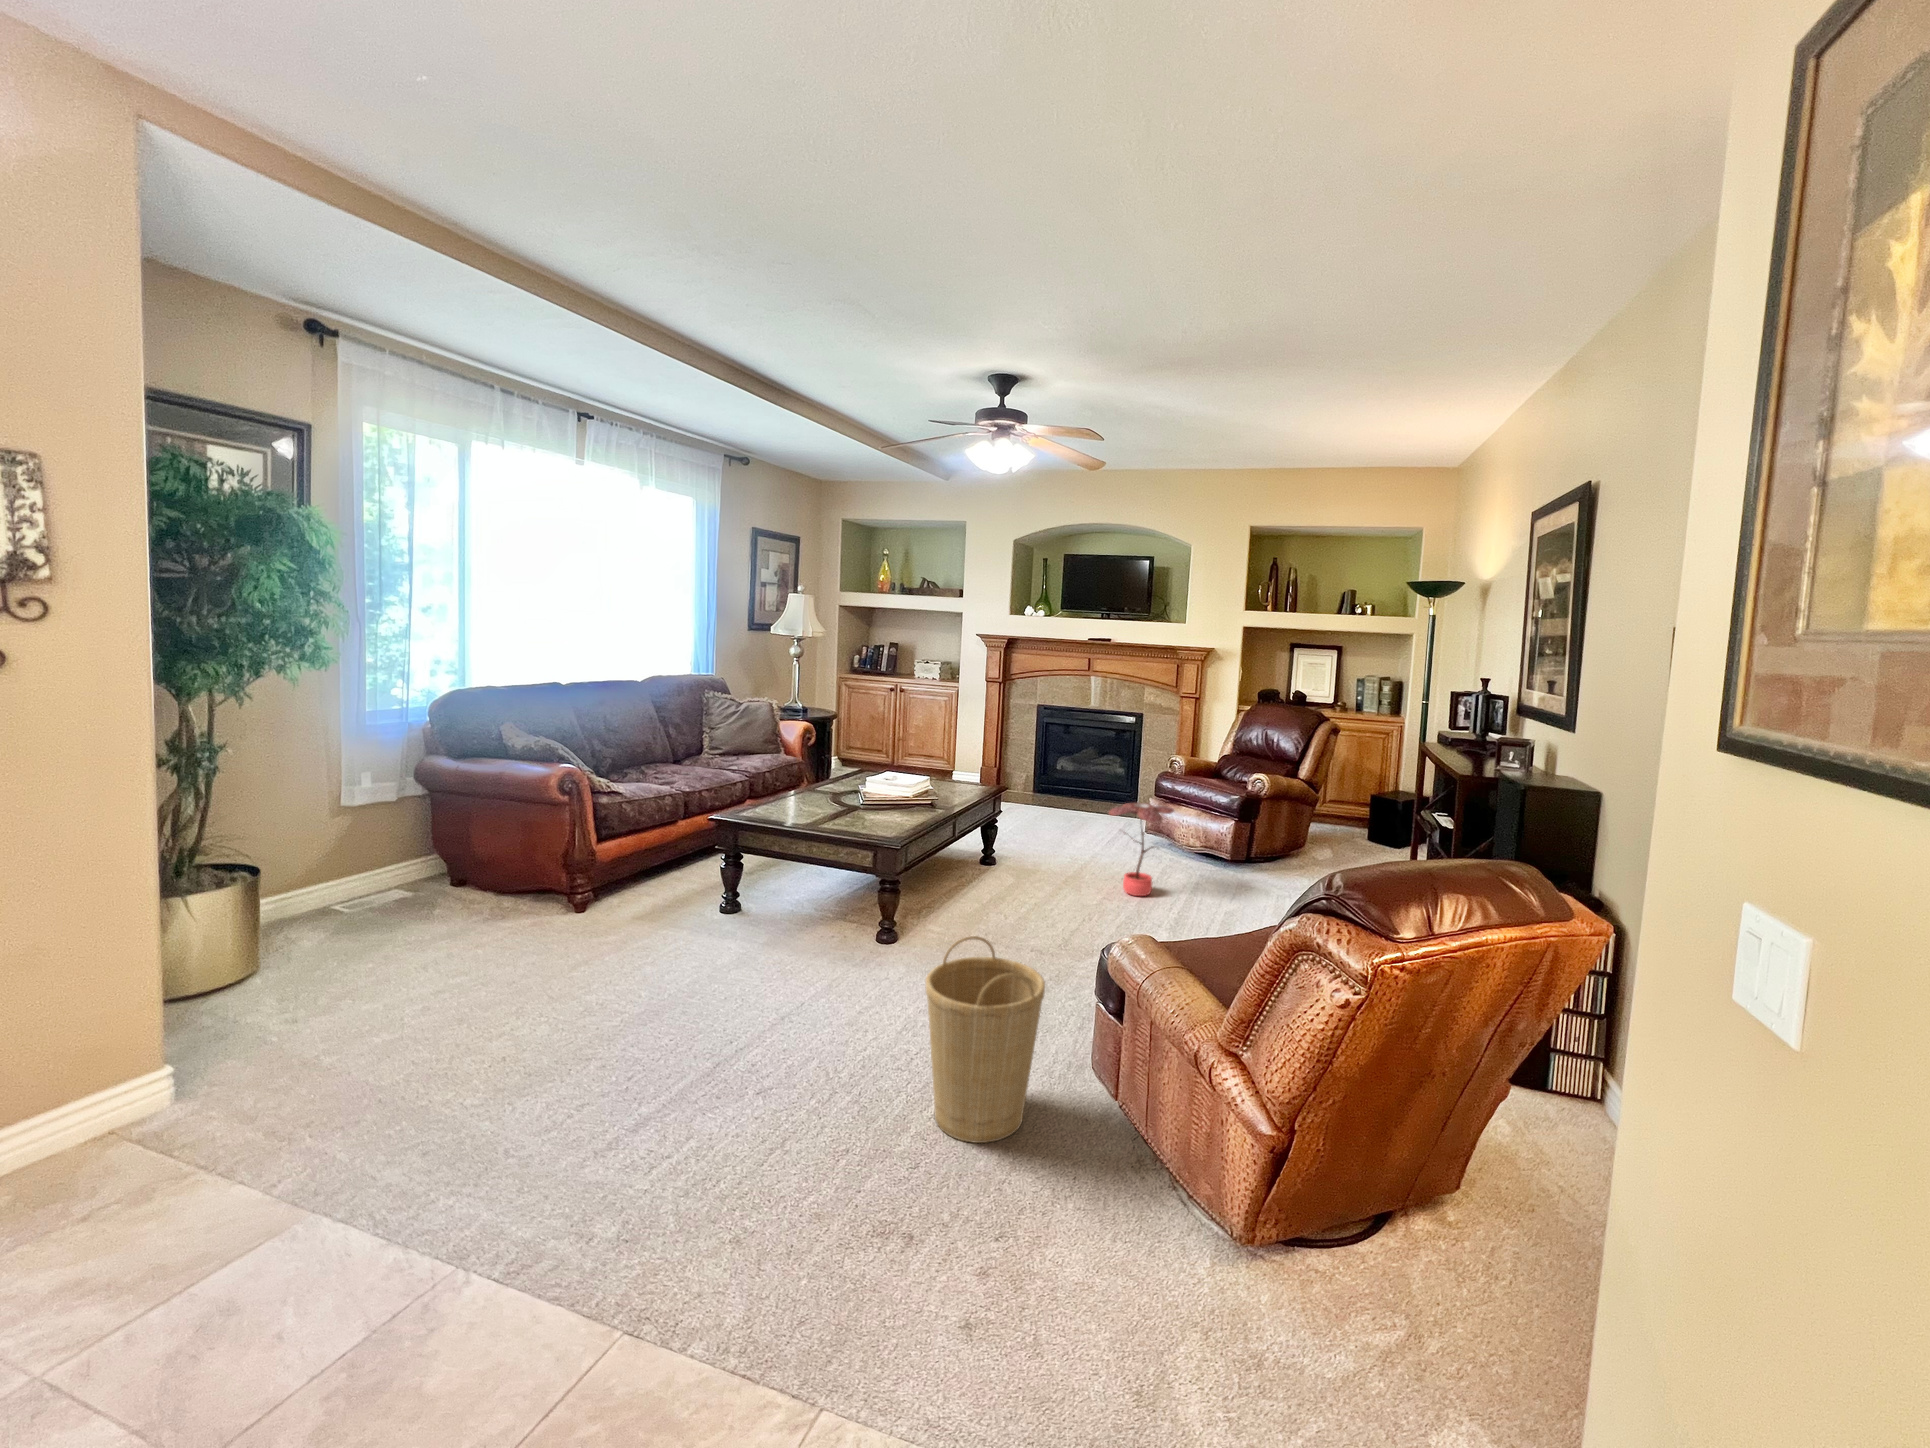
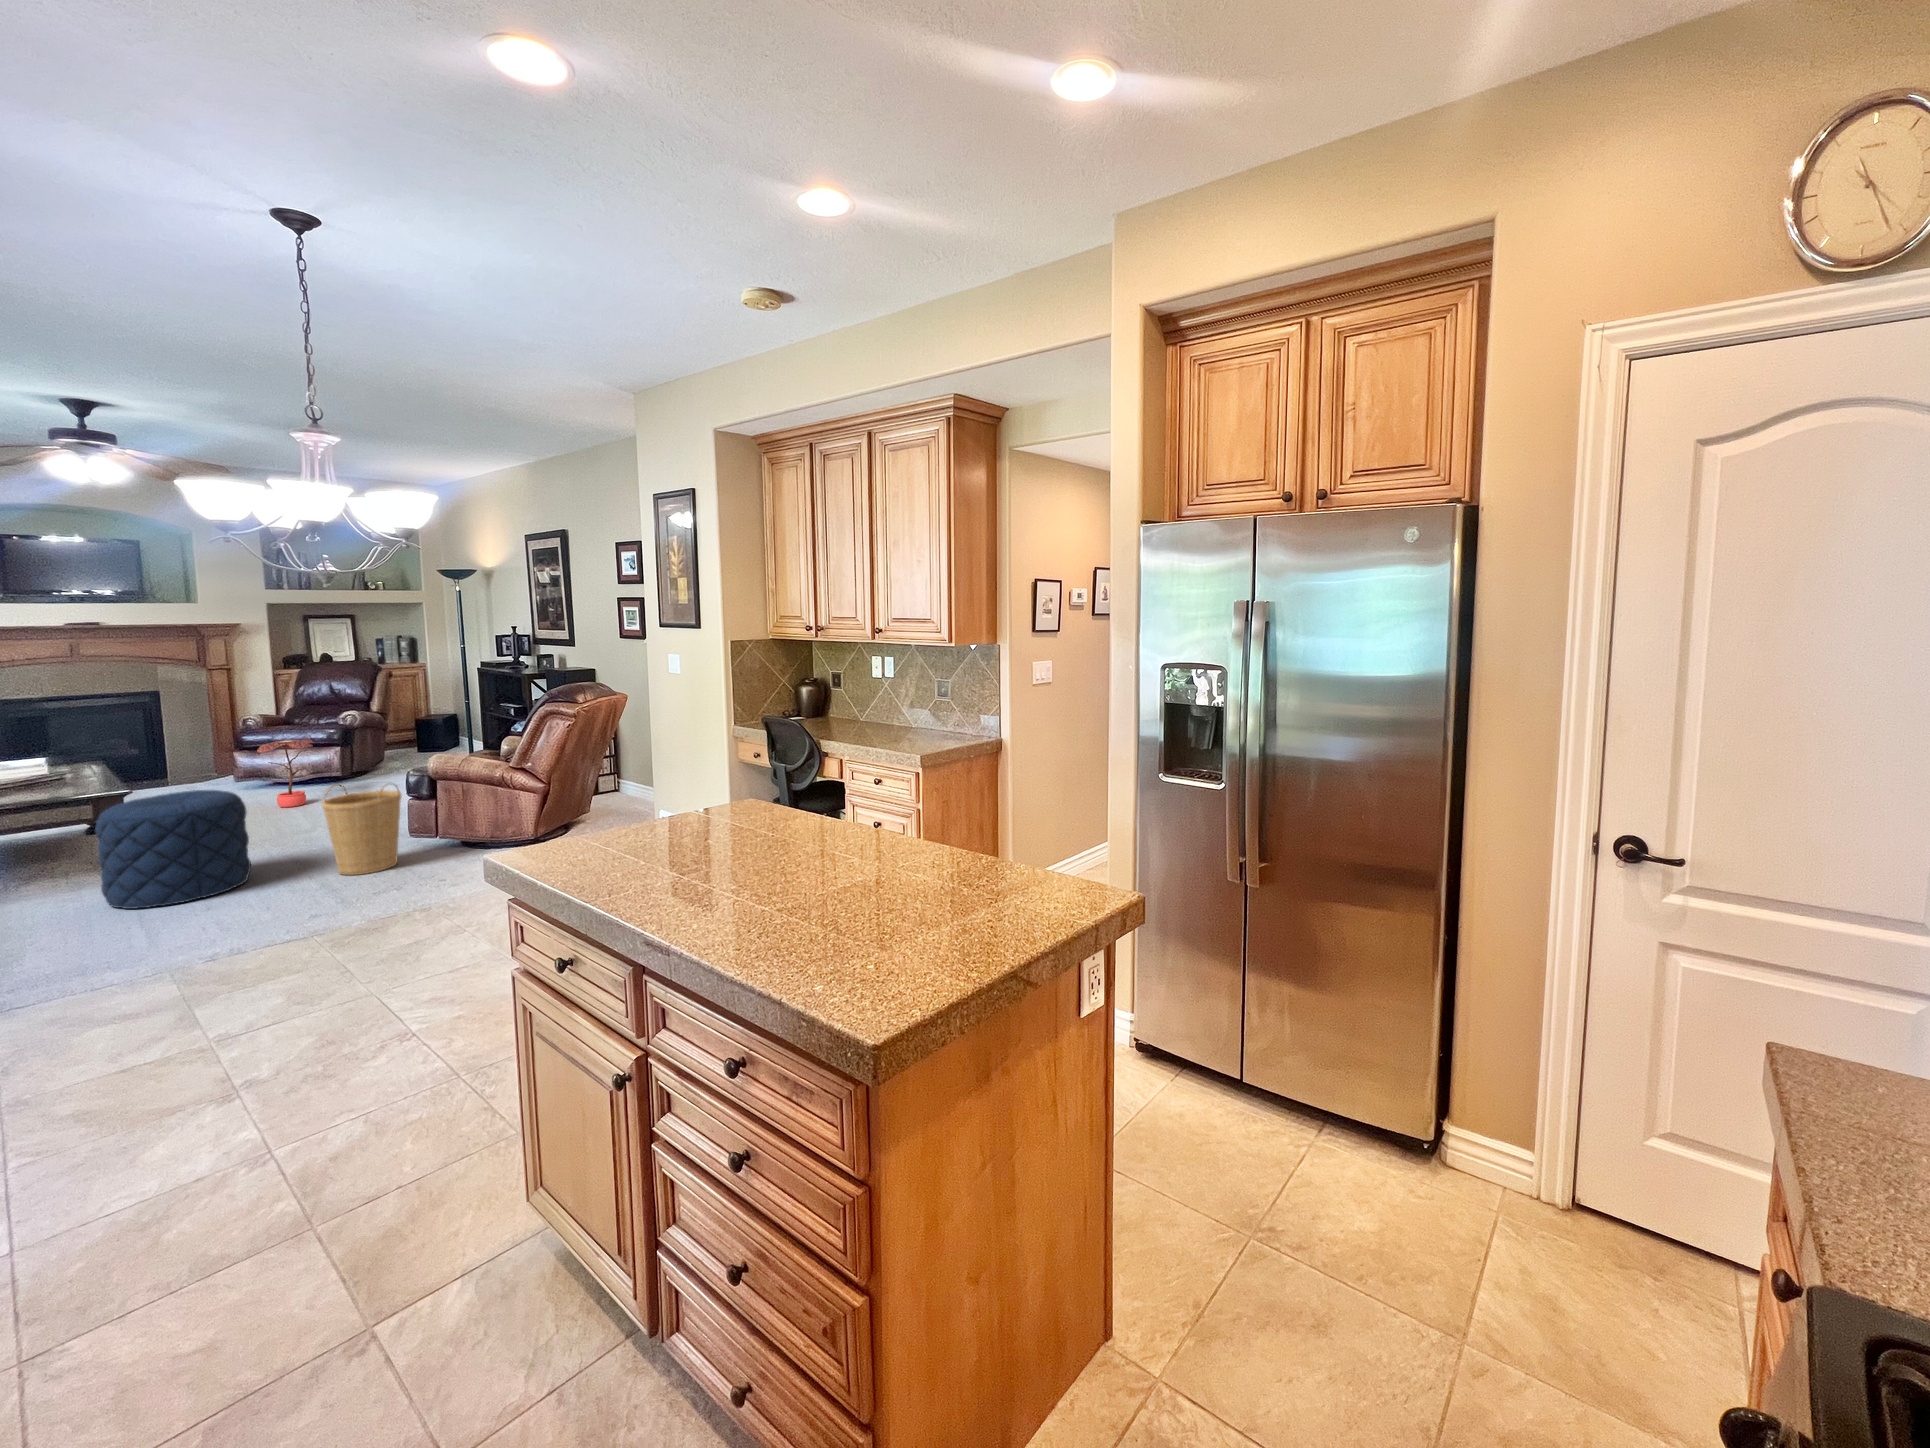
pouf: none [748,869,908,1056] -> present [95,790,251,909]

